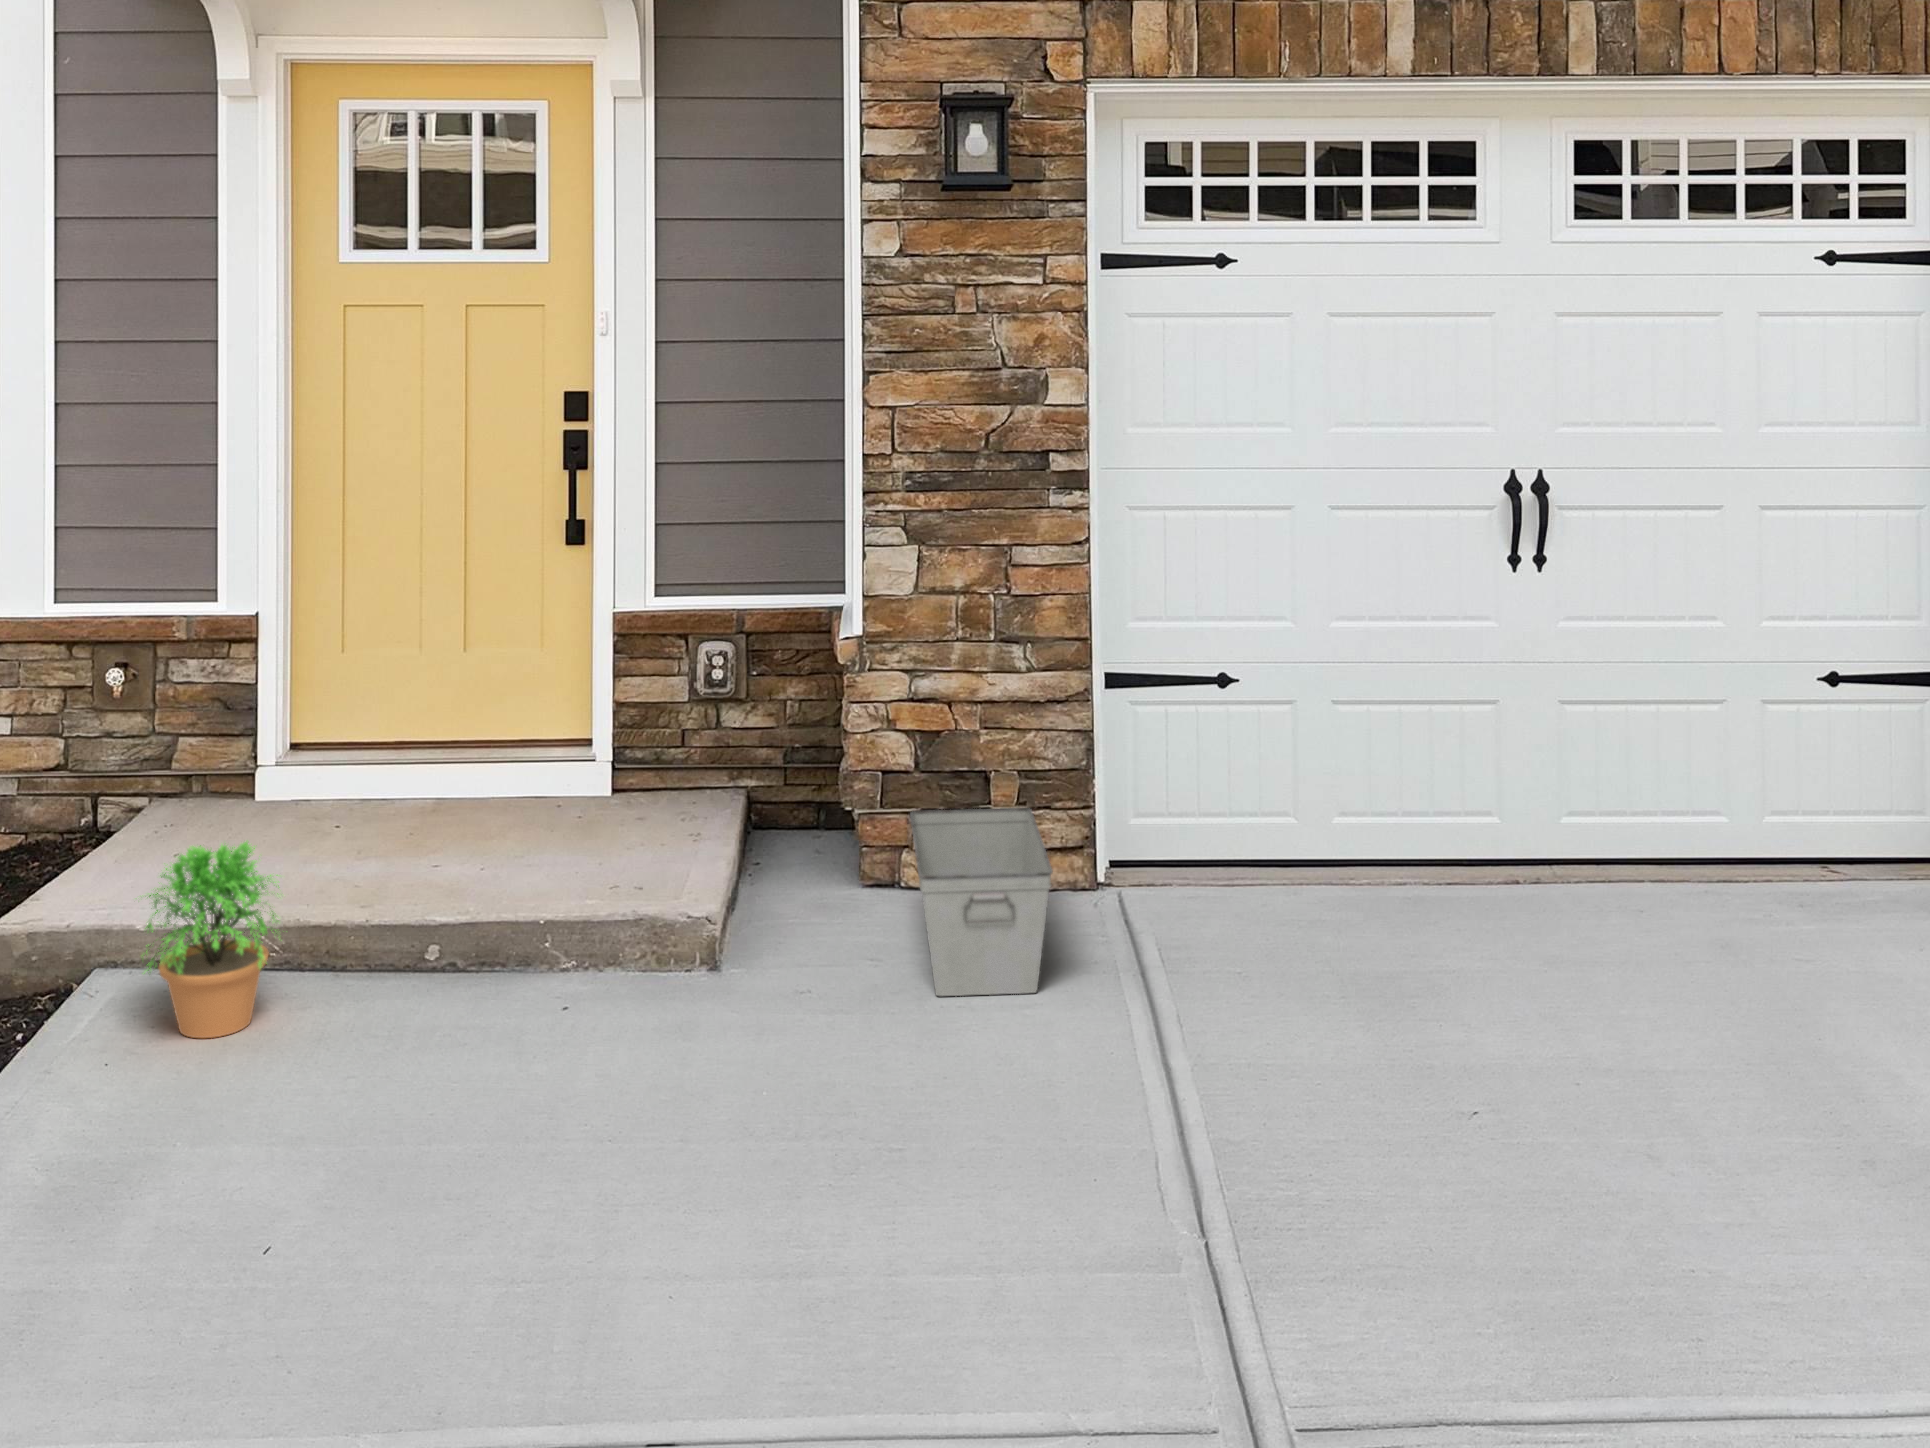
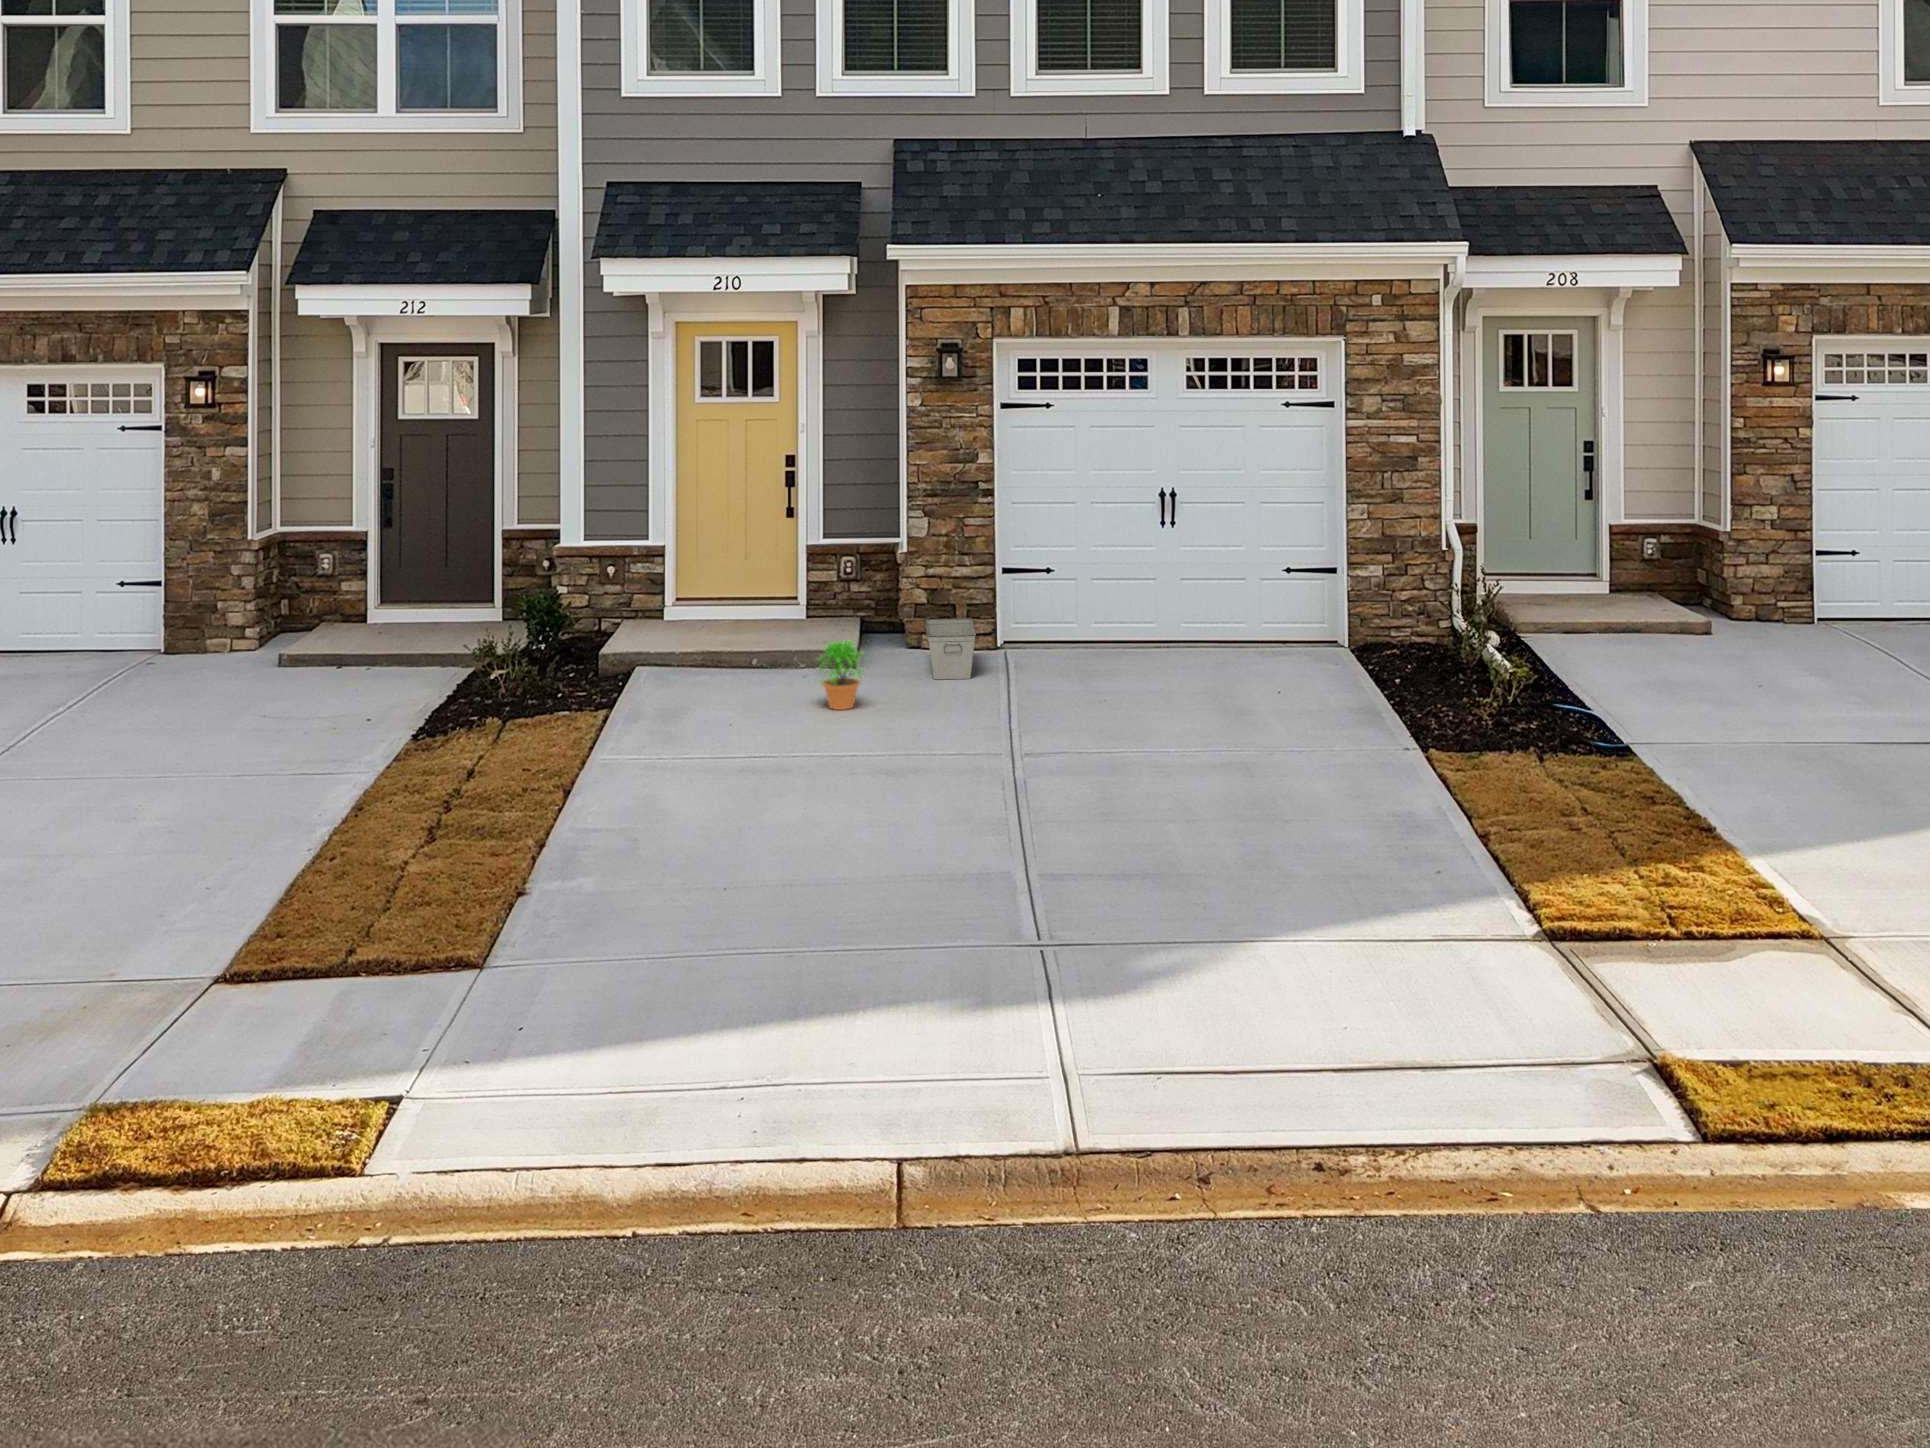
potted plant: present [141,842,280,1038] -> present [818,640,863,710]

